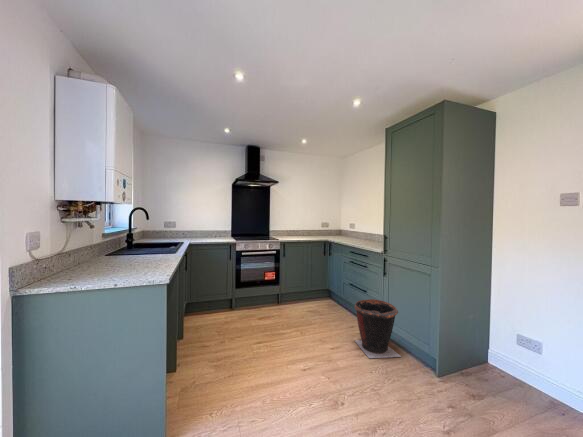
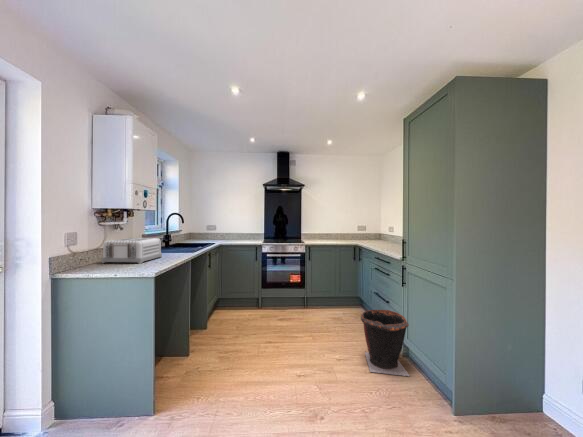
toaster: none [72,237,147,272] -> present [102,238,162,264]

